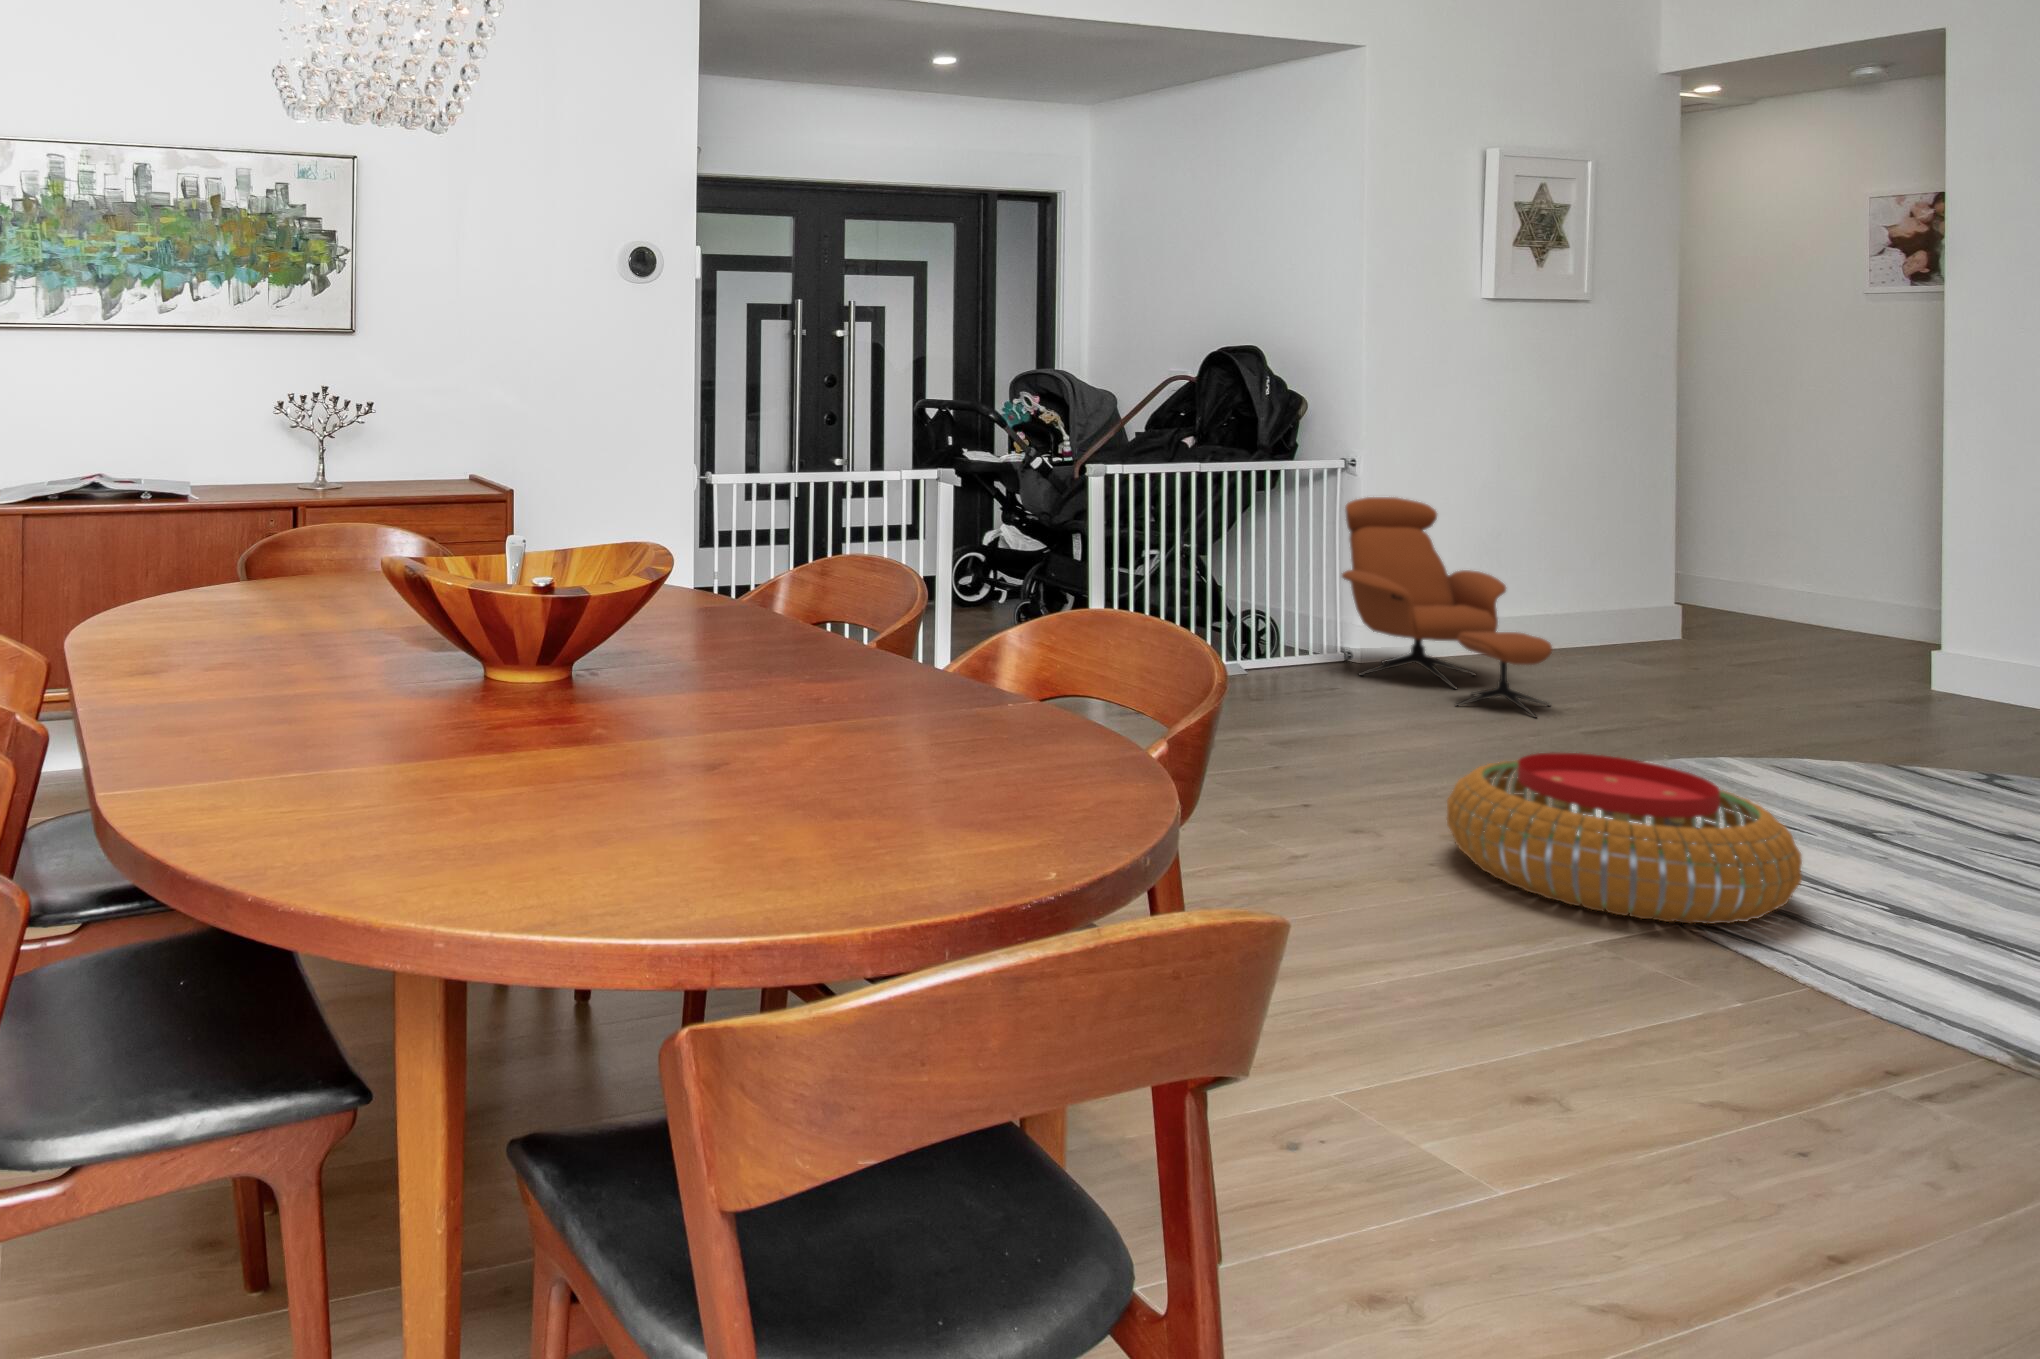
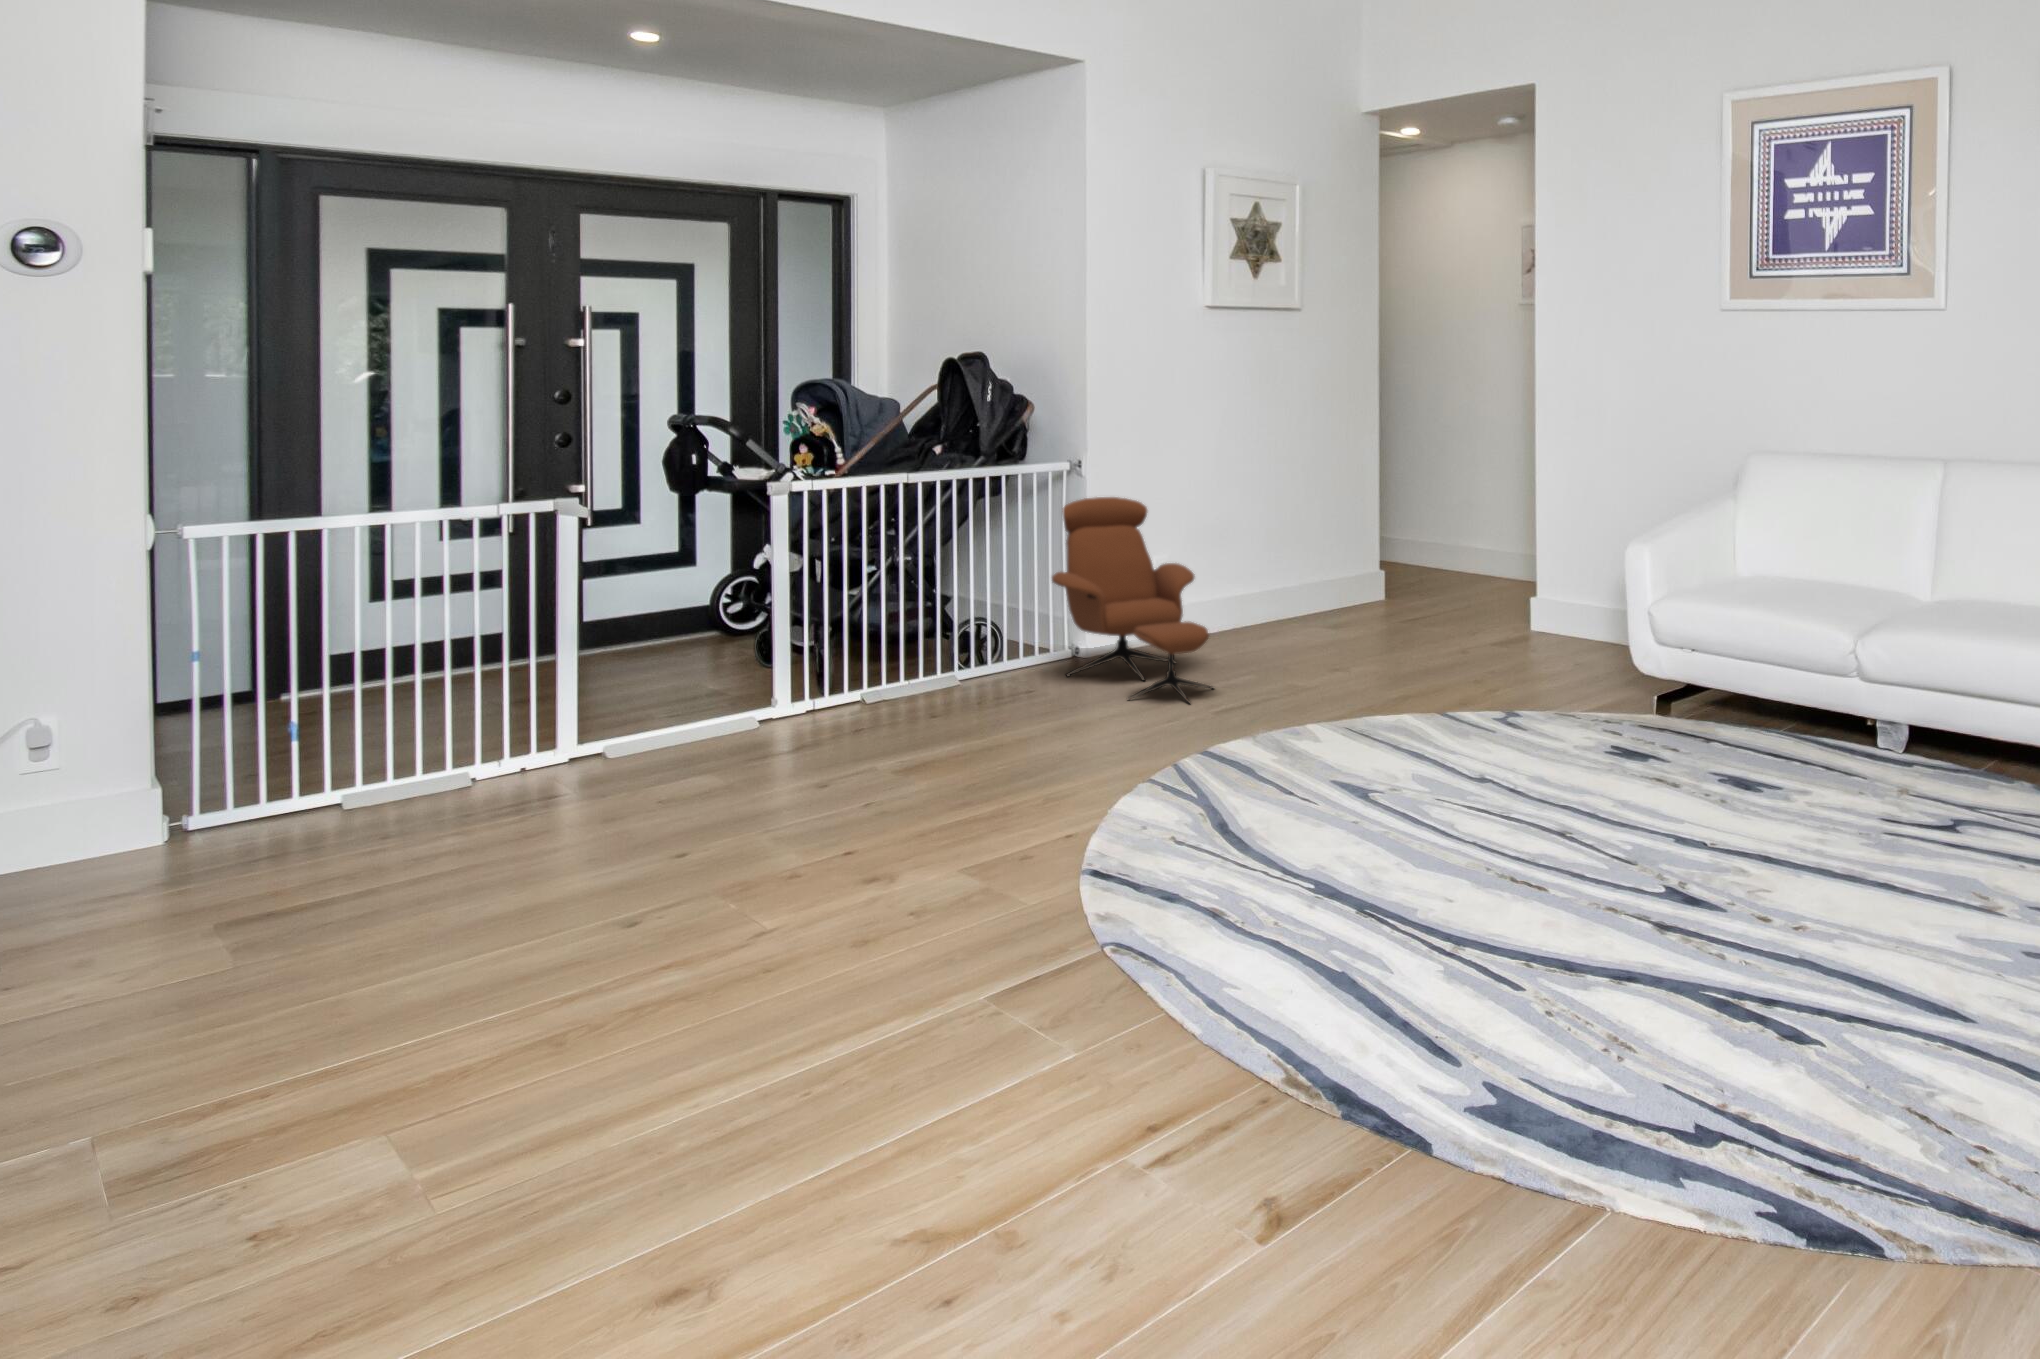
pouf: present [1447,753,1802,924] -> none [941,760,1246,941]

